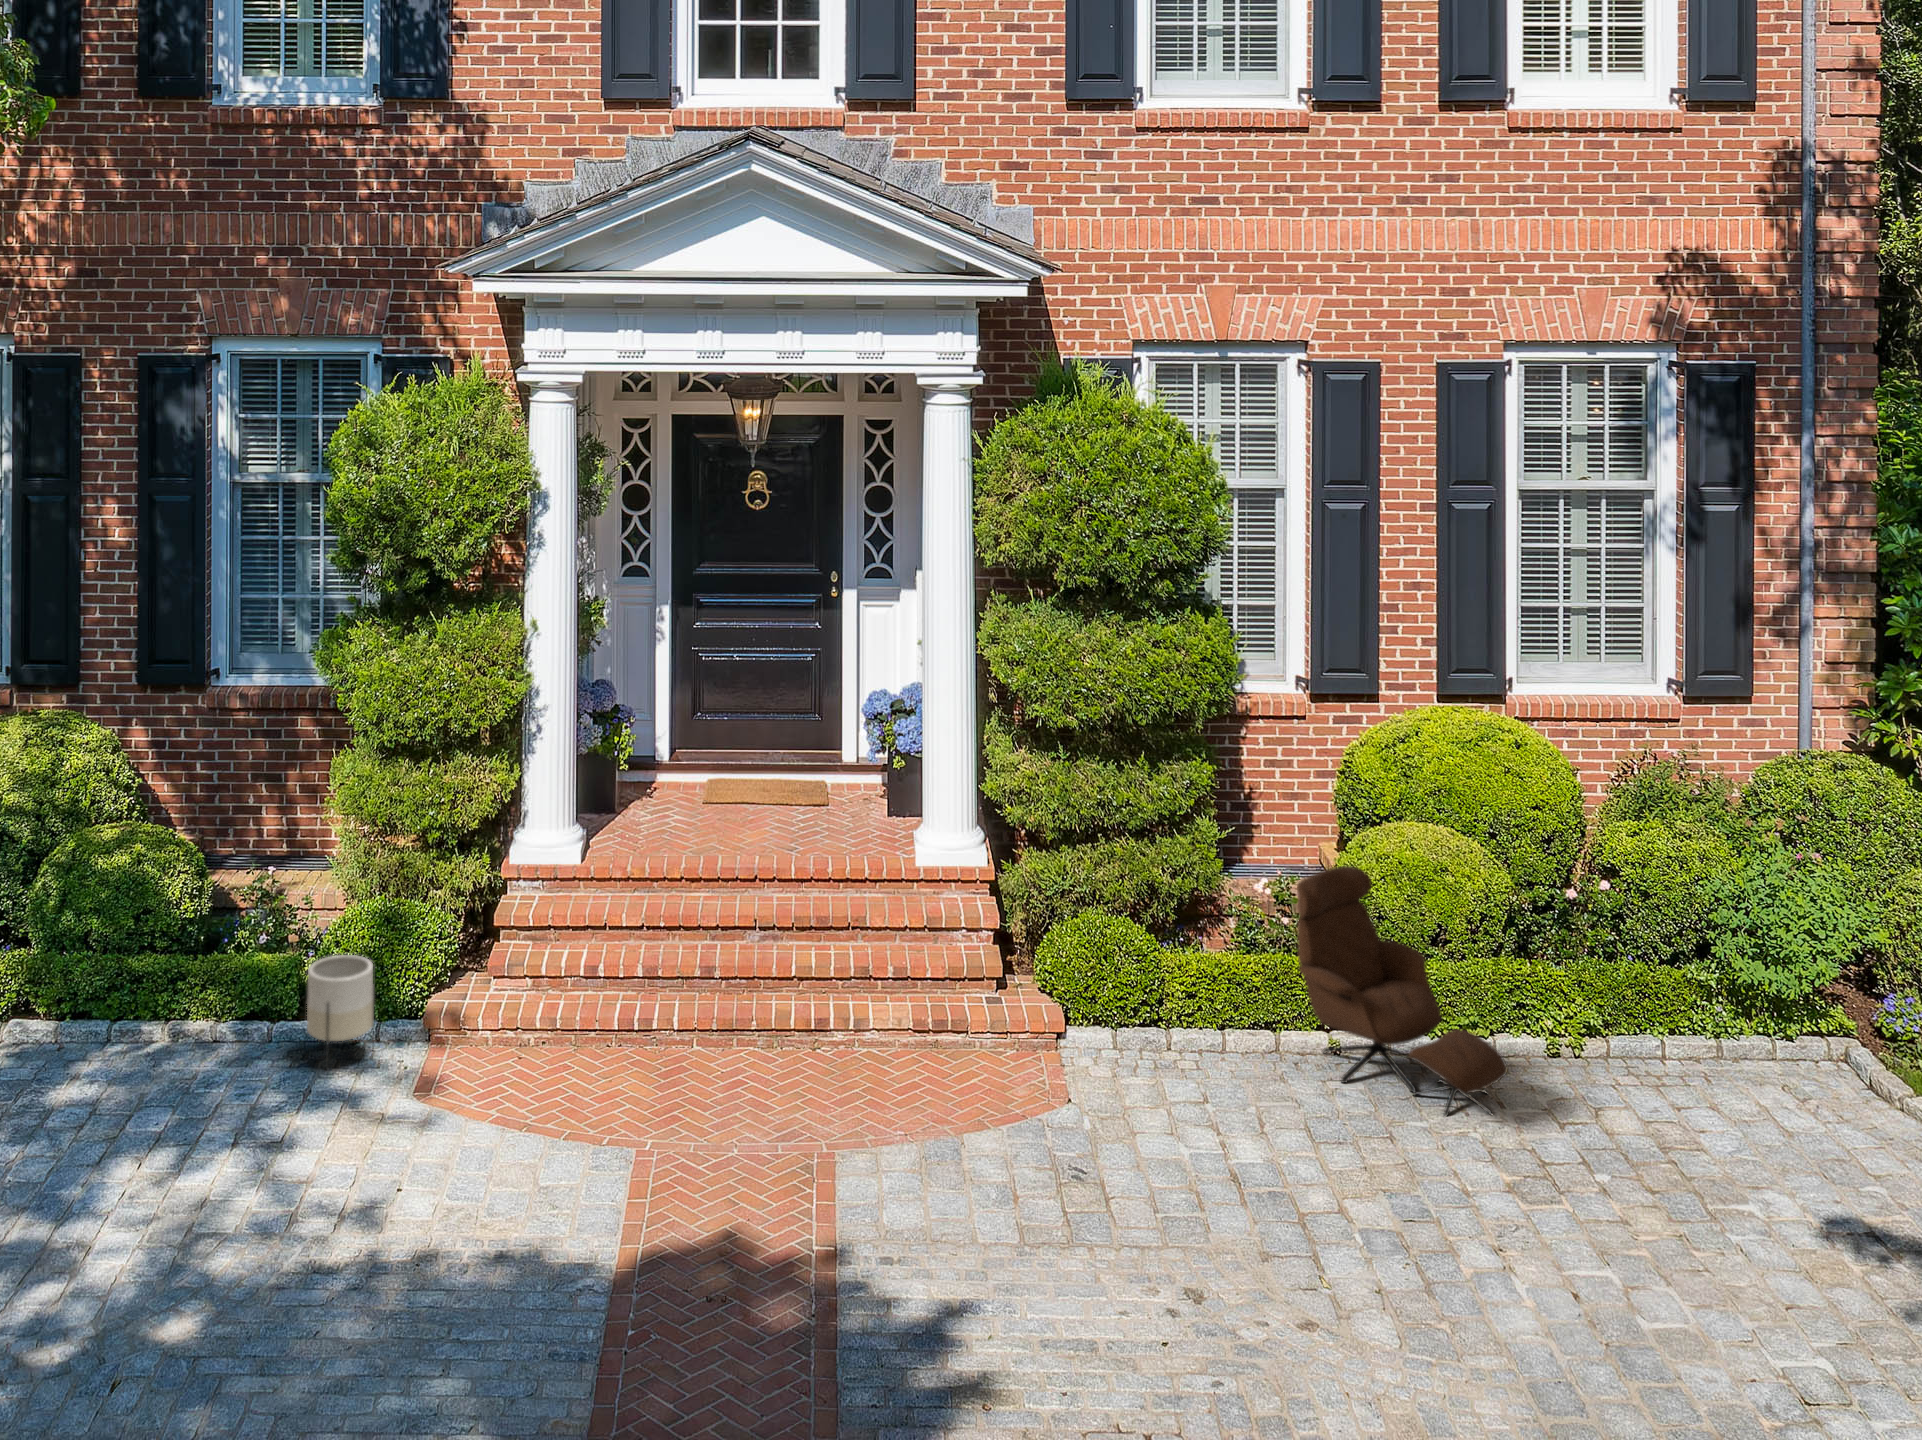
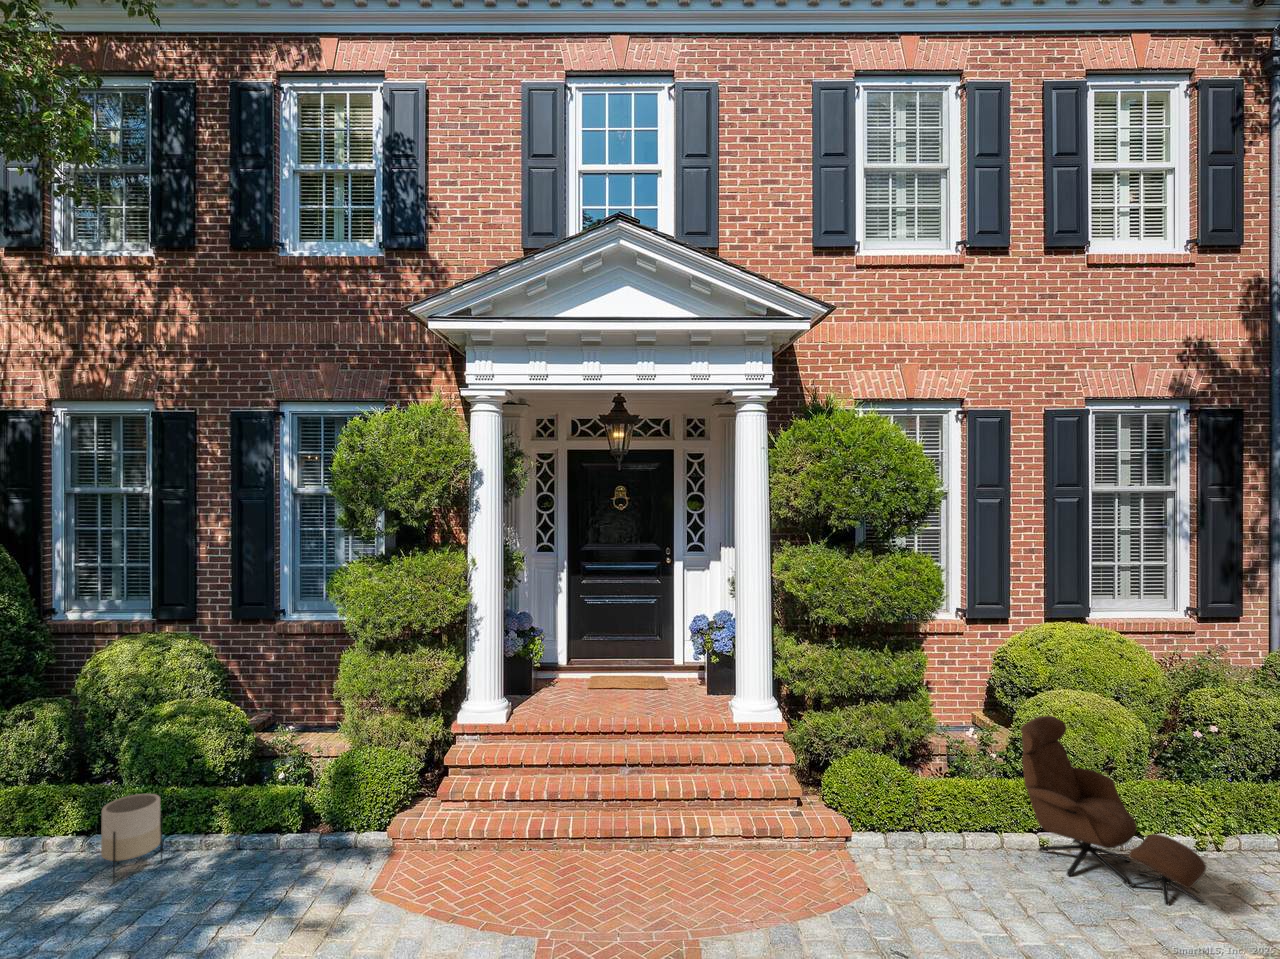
planter: present [307,955,375,1044] -> present [101,794,162,883]

